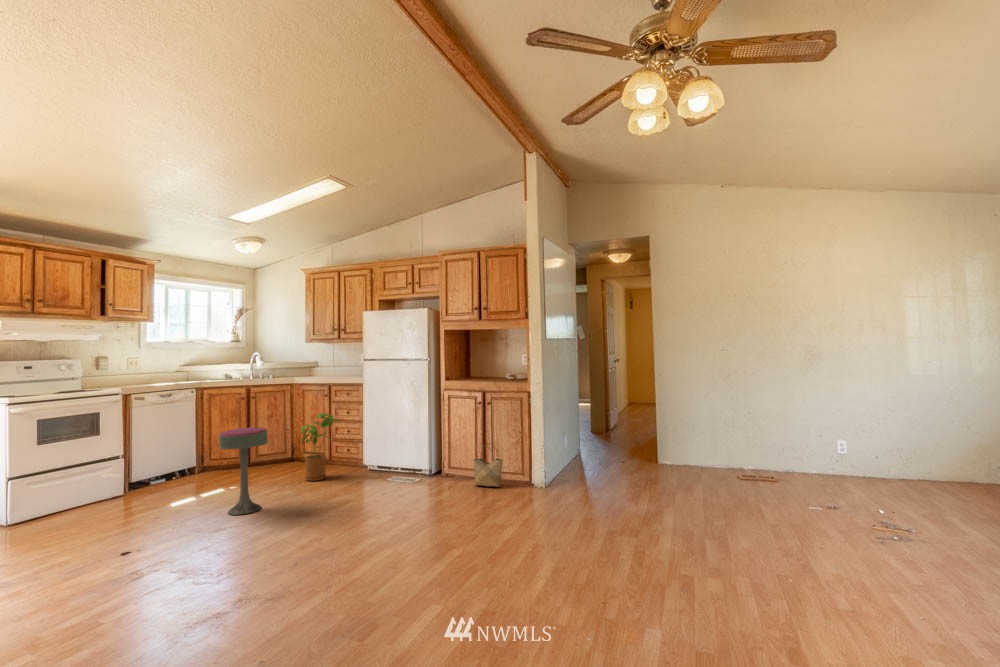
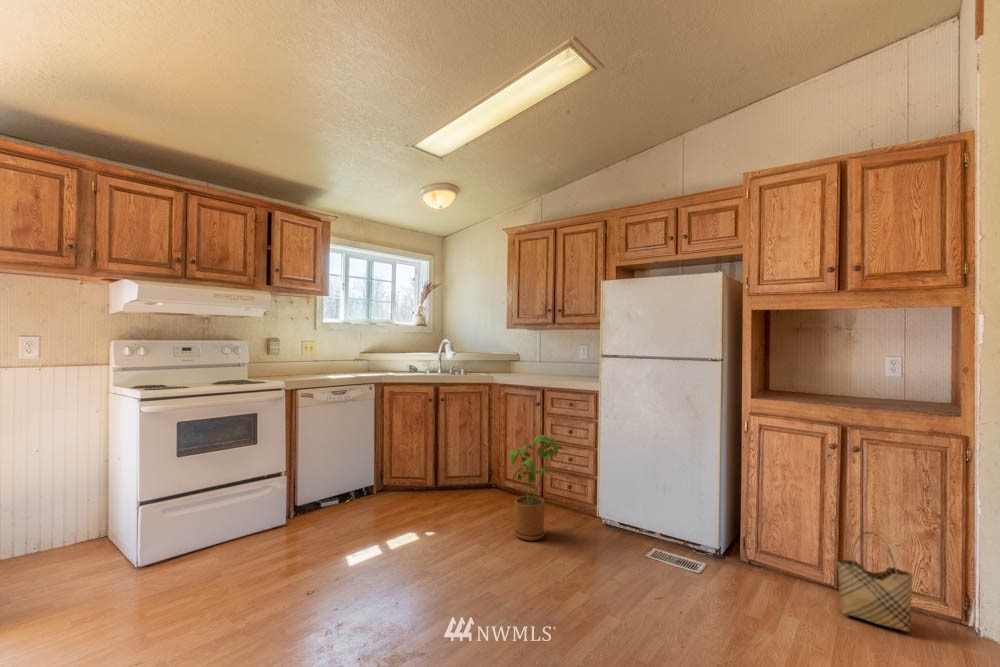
bar stool: present [219,428,268,515] -> none [398,461,471,617]

